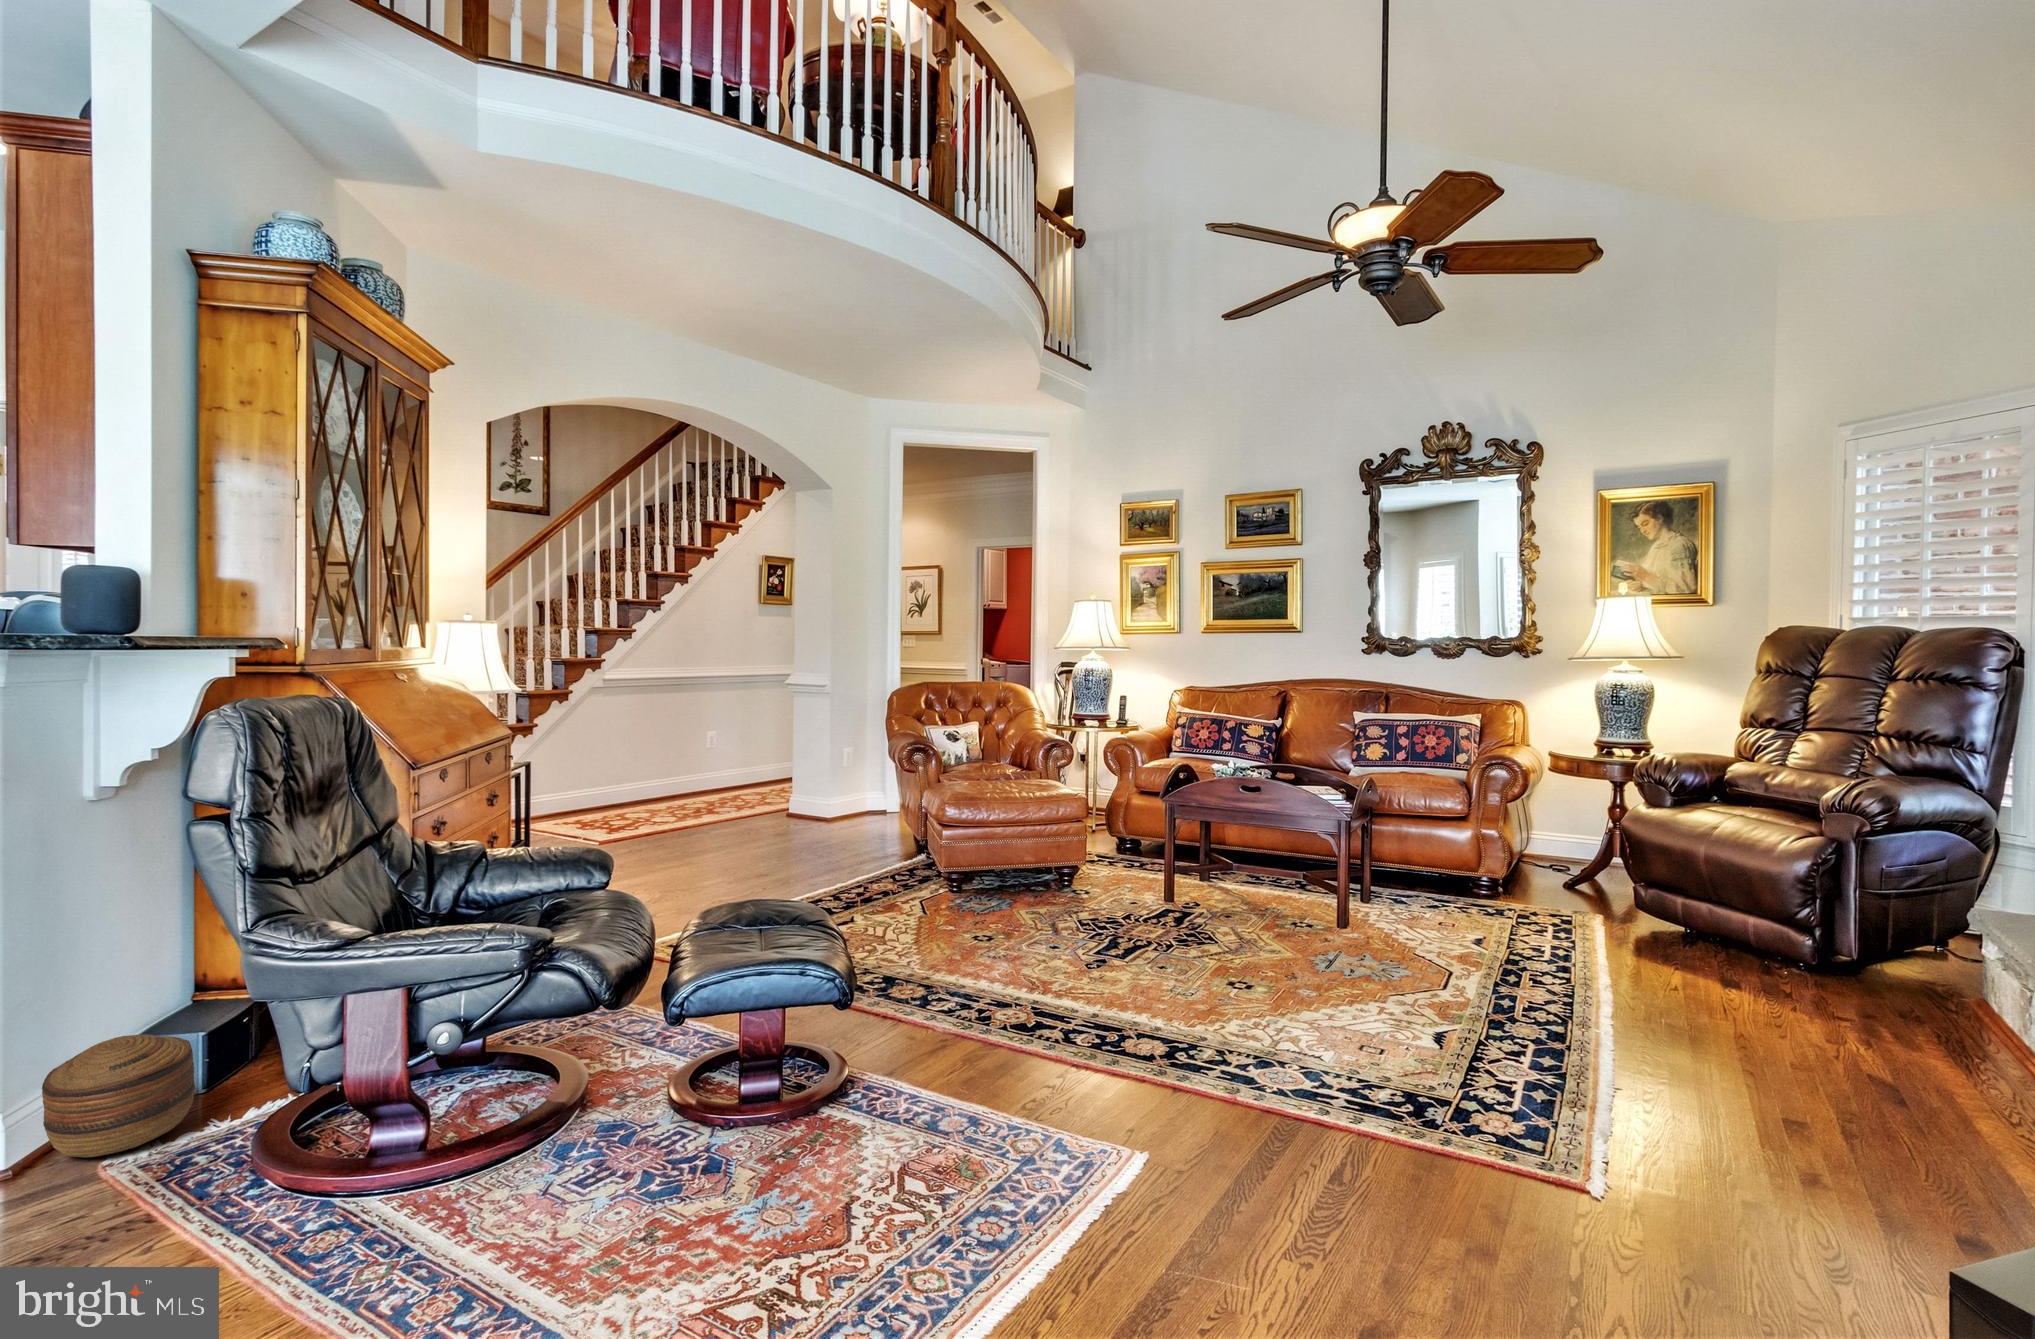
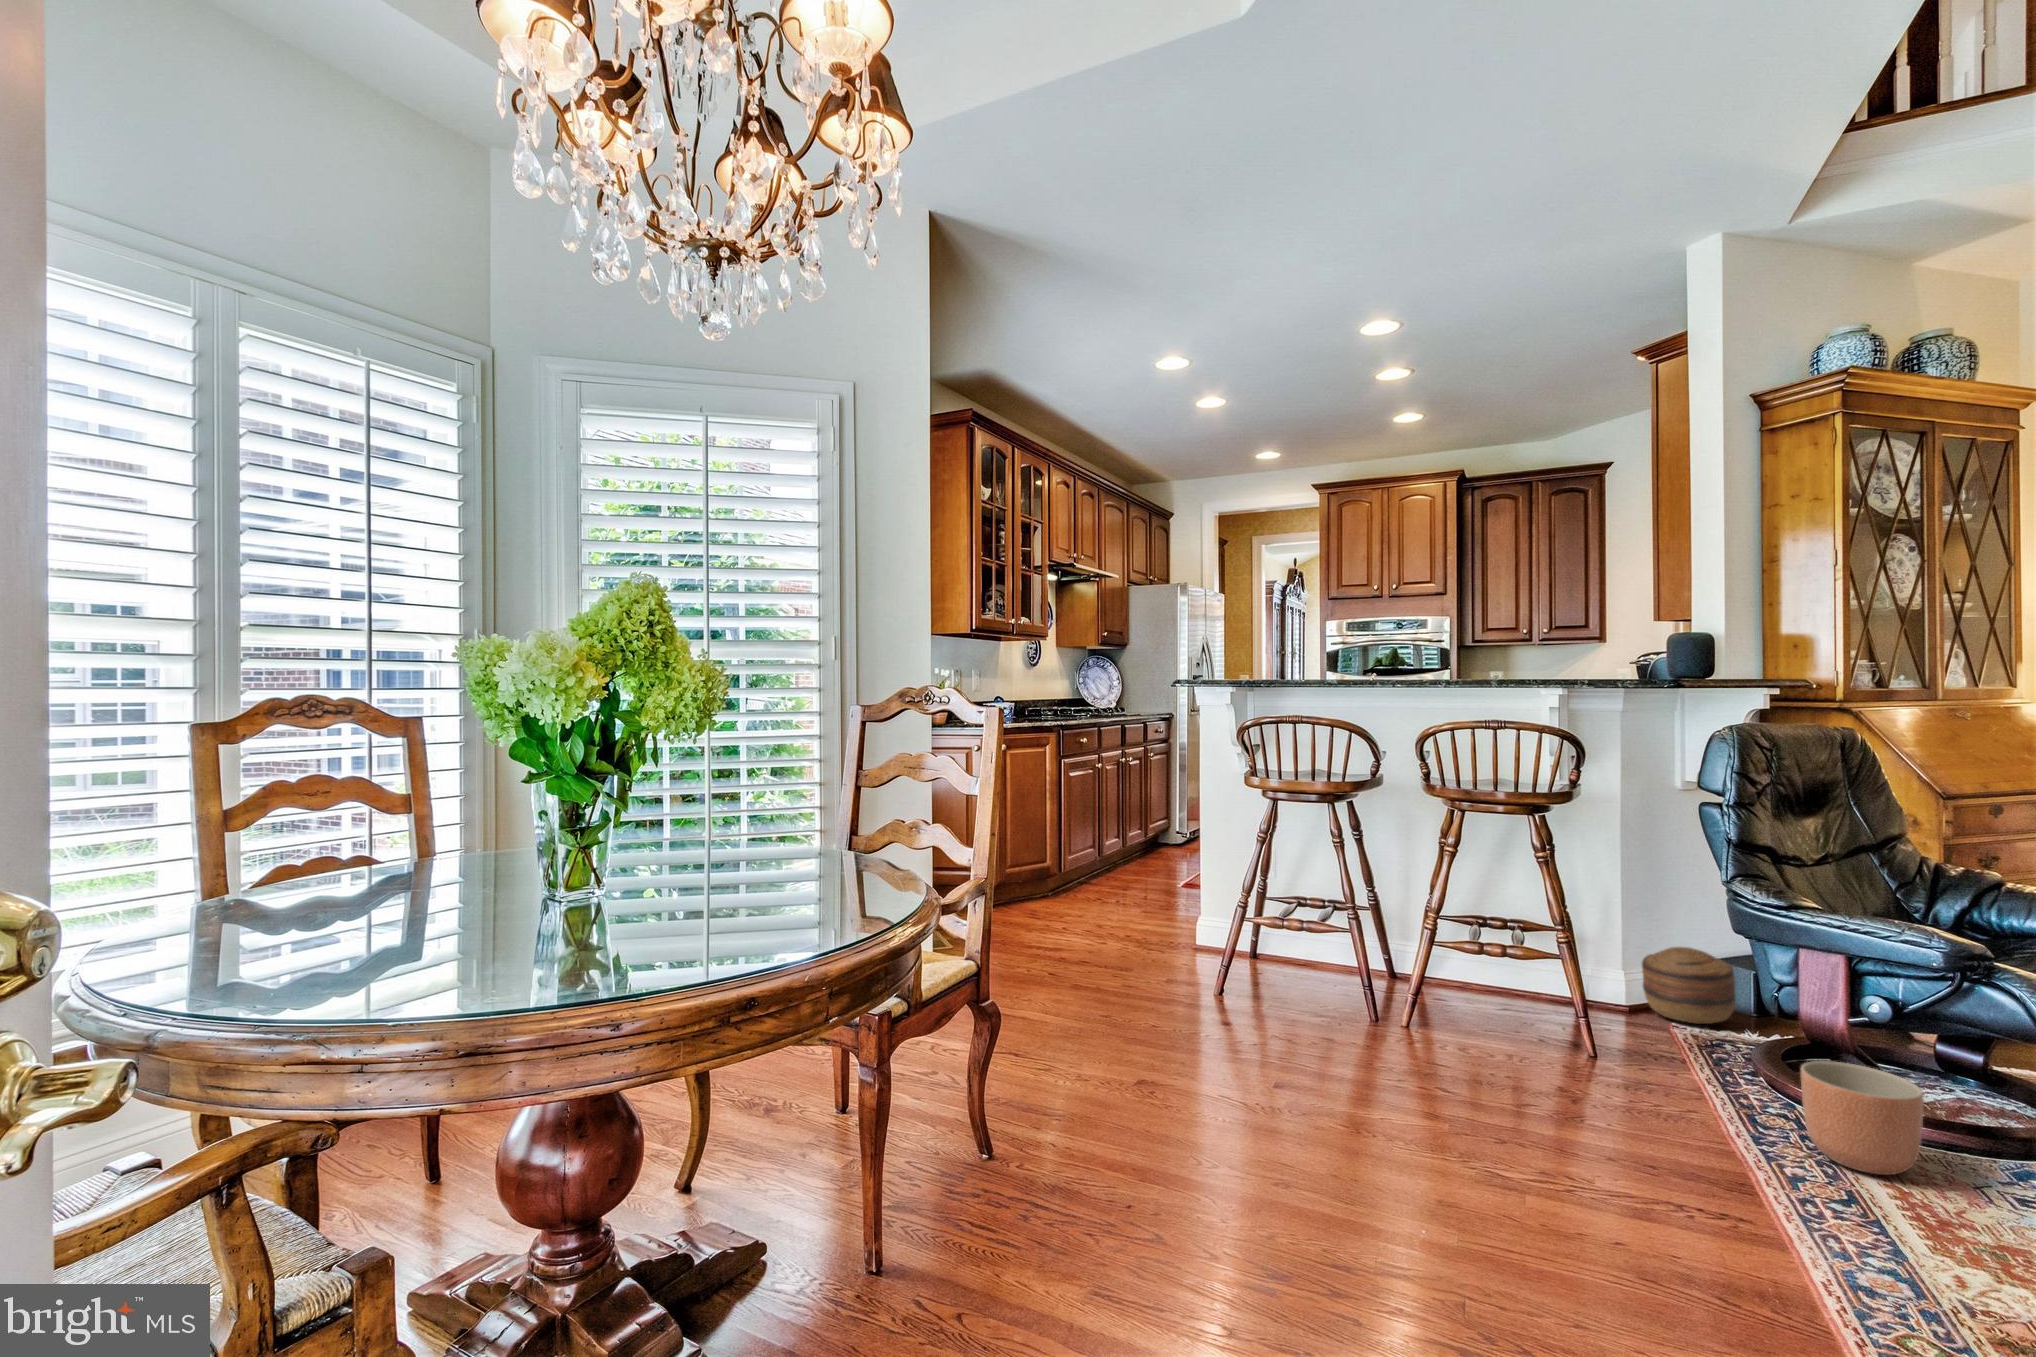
planter: none [370,1108,500,1254] -> present [1801,1061,1923,1175]

